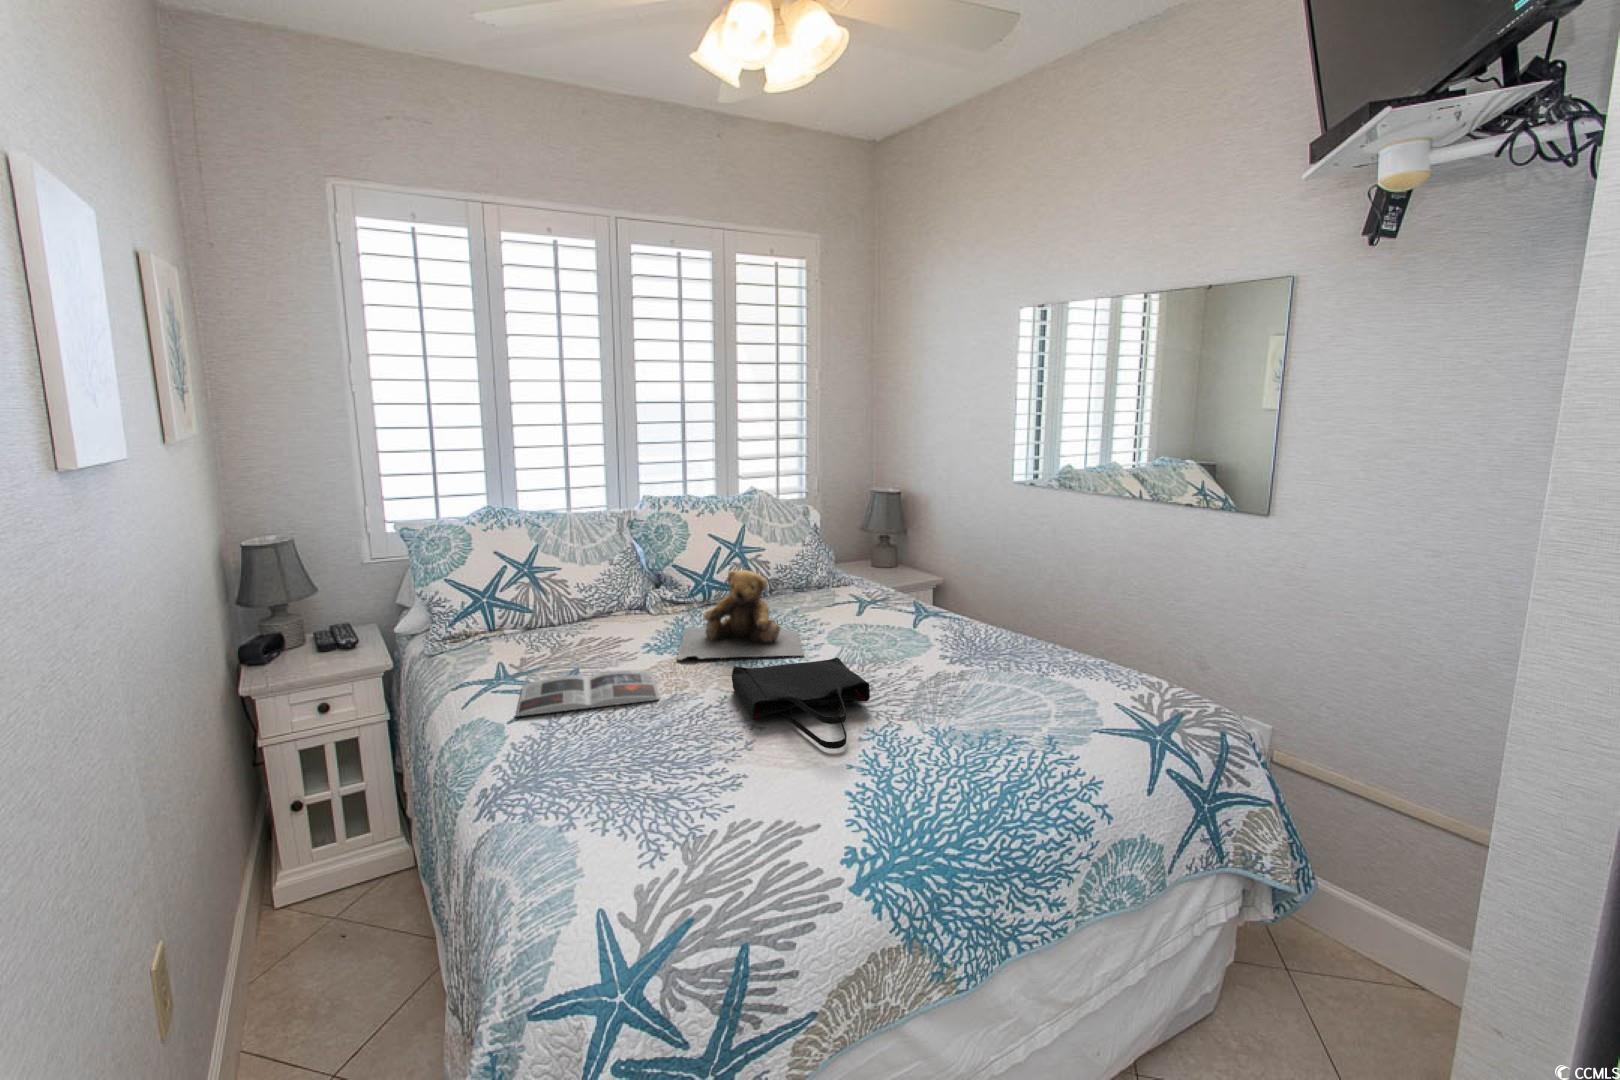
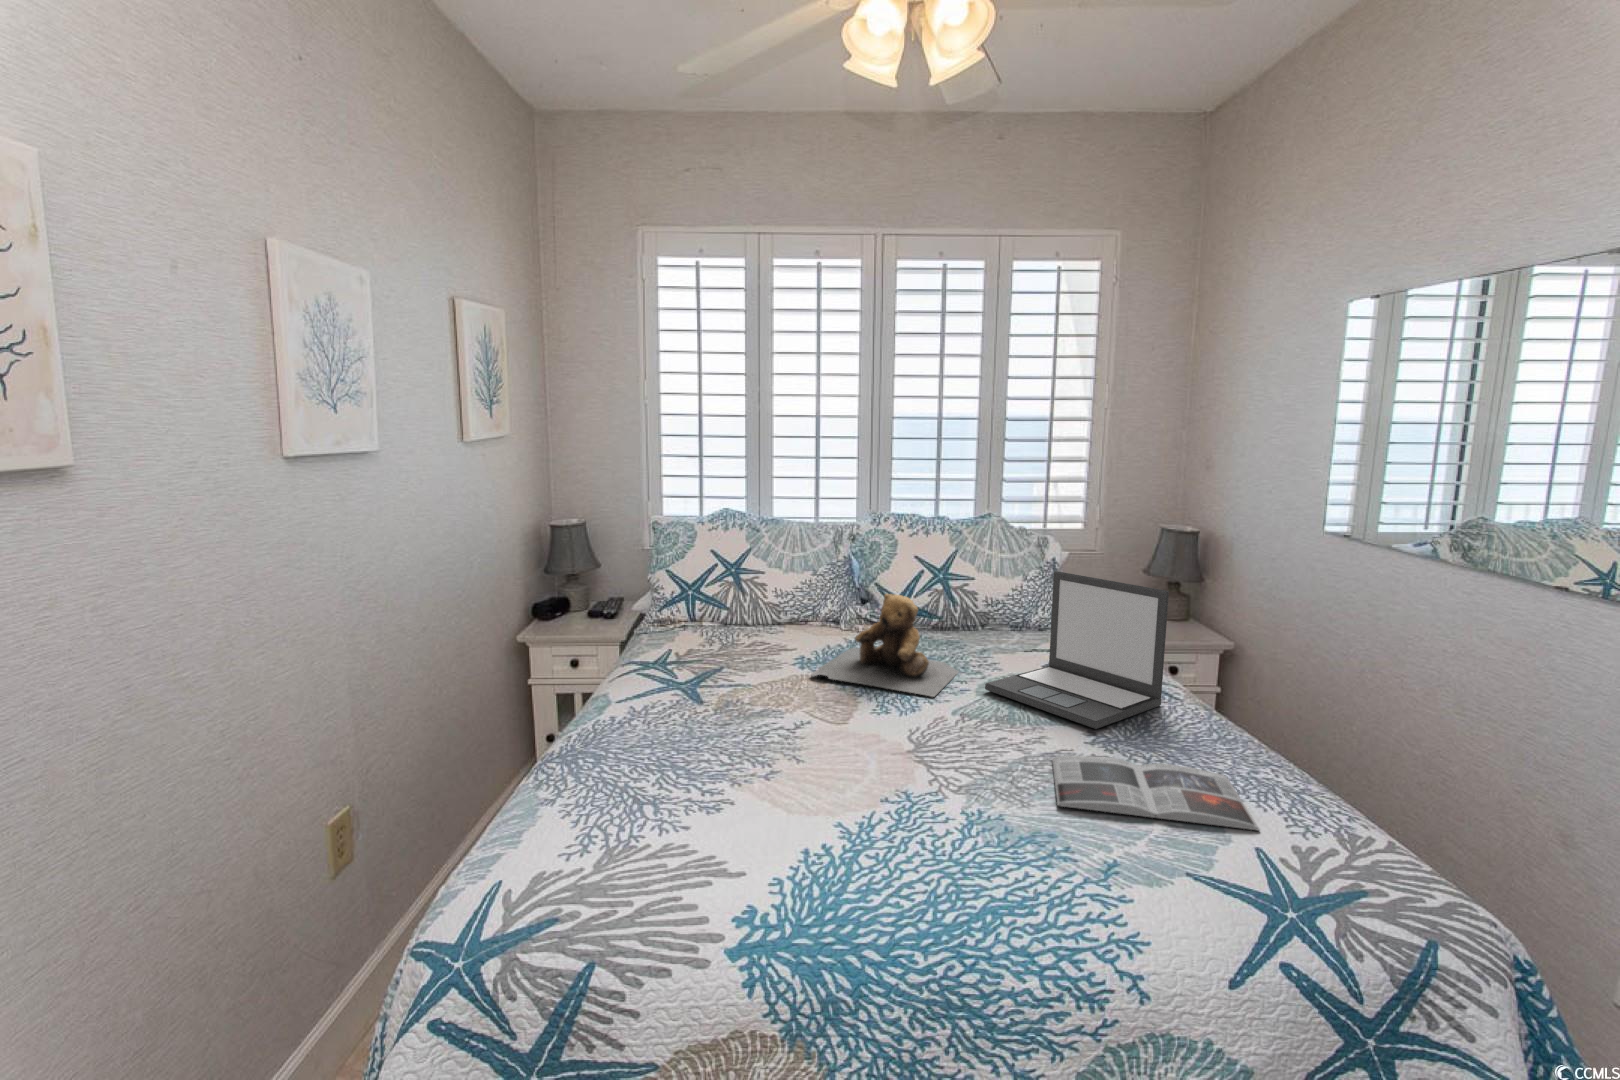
laptop: none [837,533,967,654] -> present [985,571,1169,729]
tote bag: present [732,658,870,749] -> none [802,692,949,801]
magazine: present [517,670,659,716] -> present [1052,756,1260,831]

